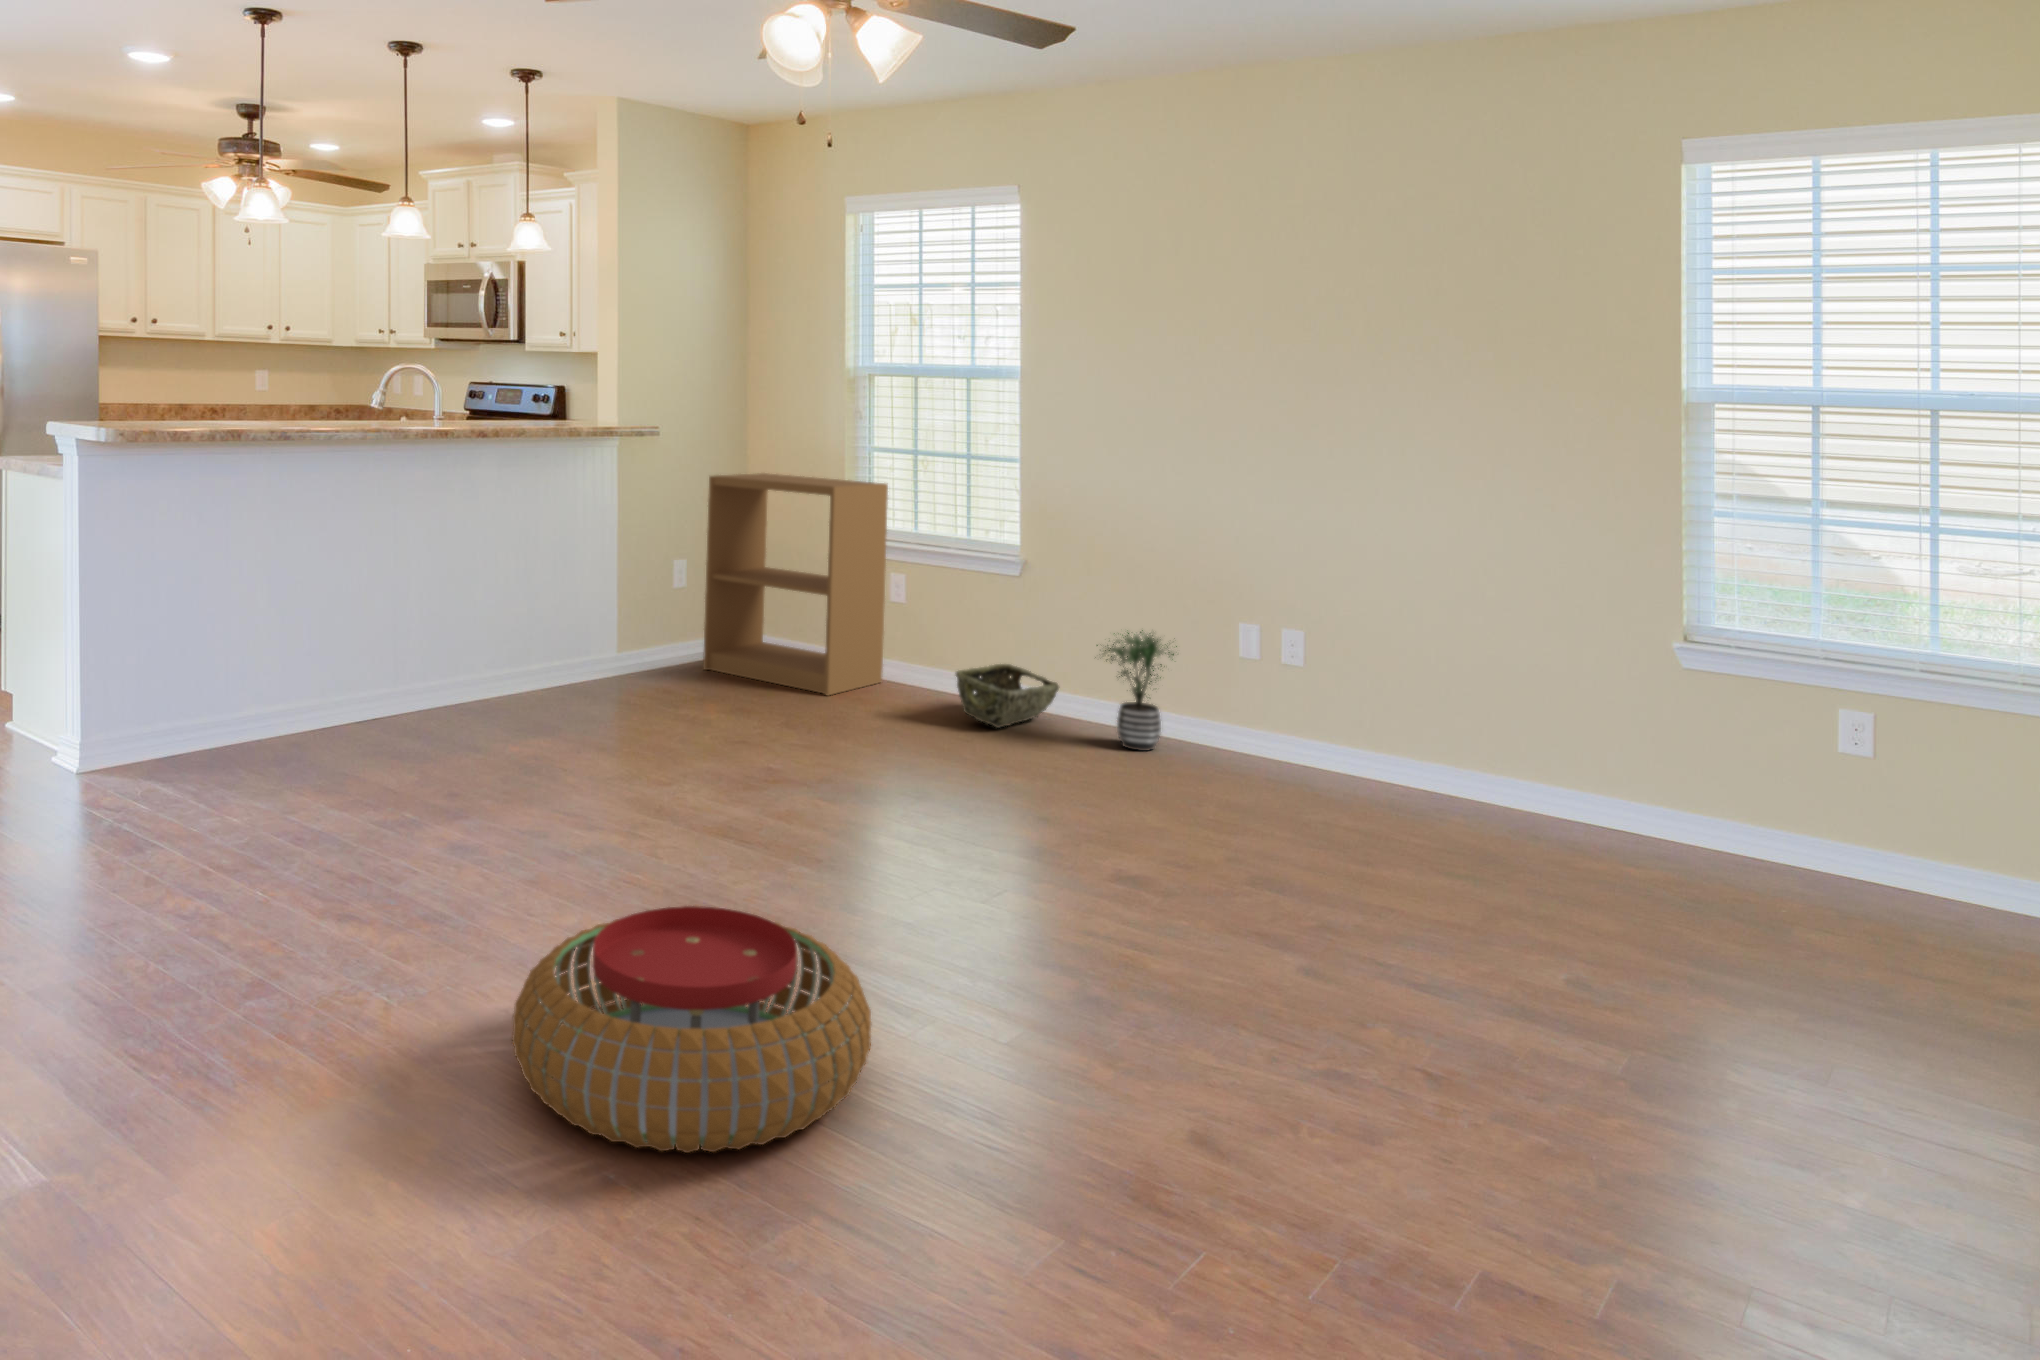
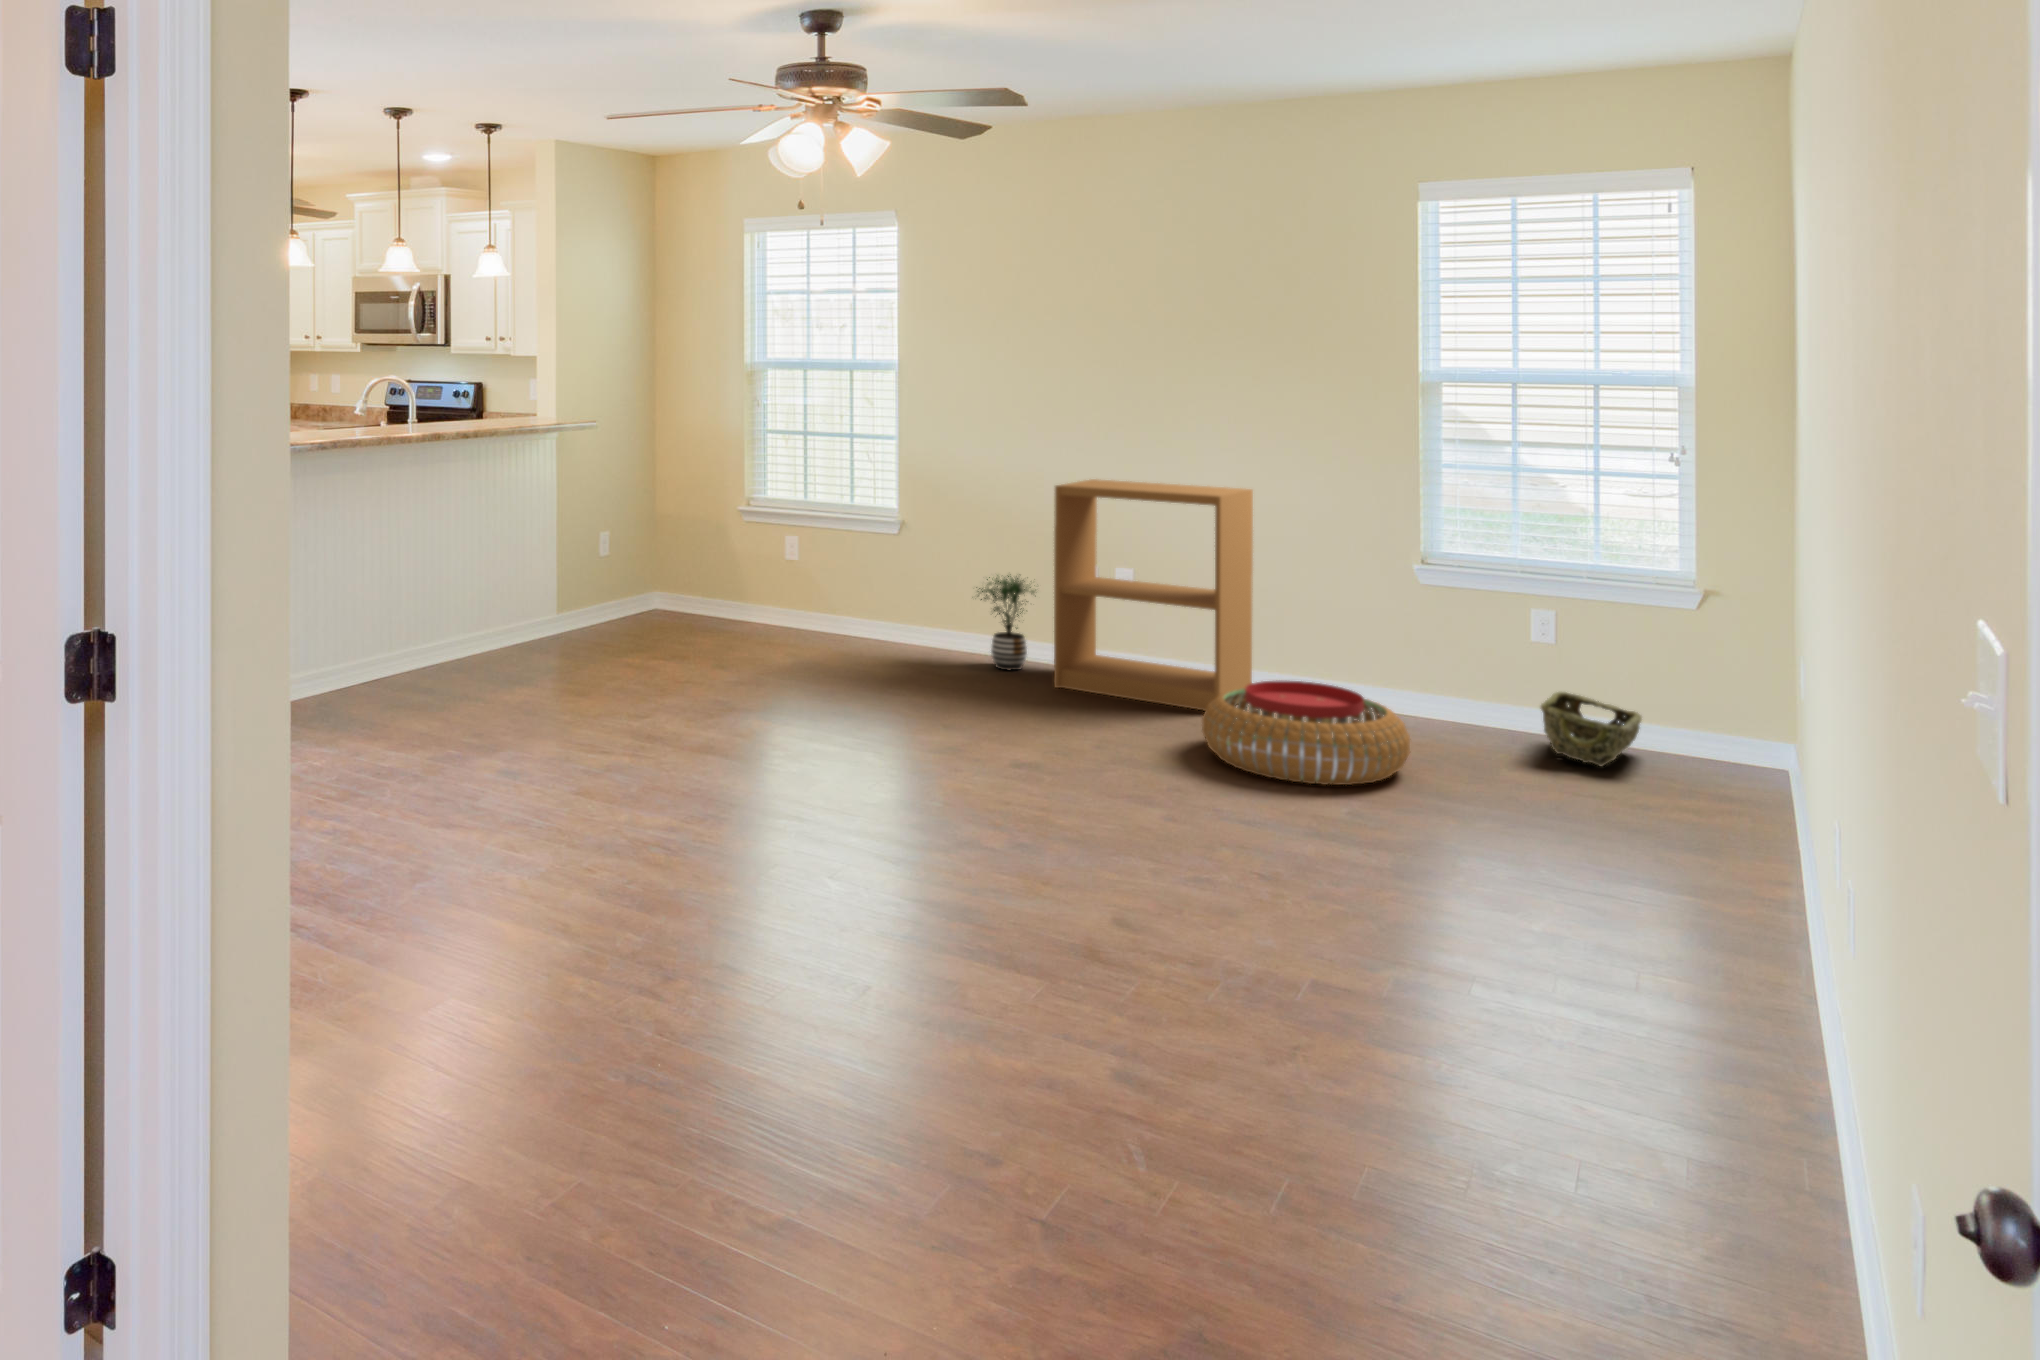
bookshelf: present [703,473,888,695] -> present [1054,479,1253,711]
woven basket: present [955,664,1059,728] -> present [1541,692,1642,766]
pouf: present [512,906,871,1153] -> present [1202,681,1410,785]

